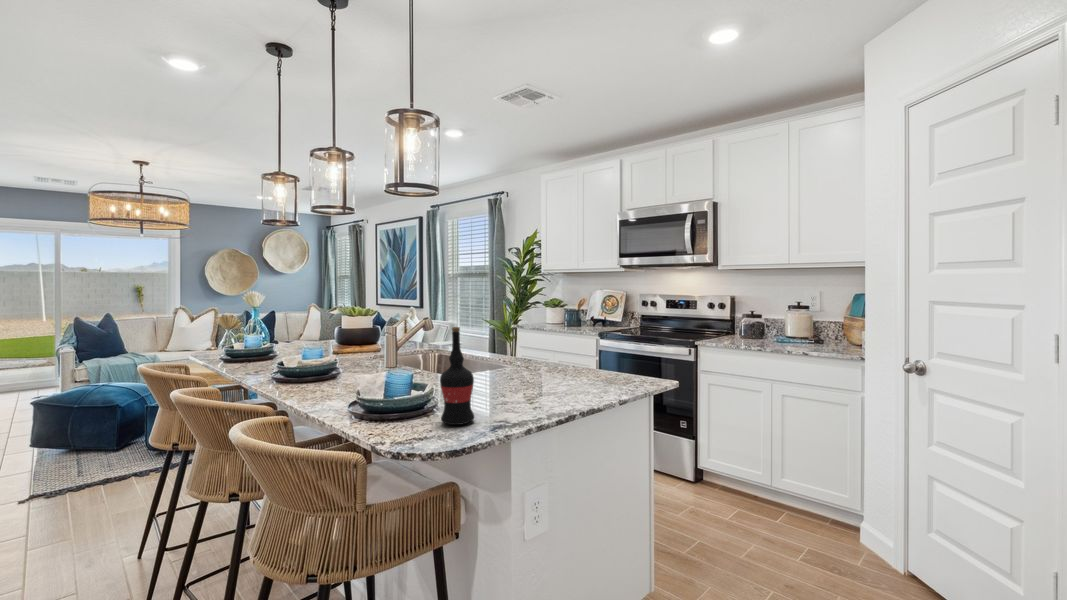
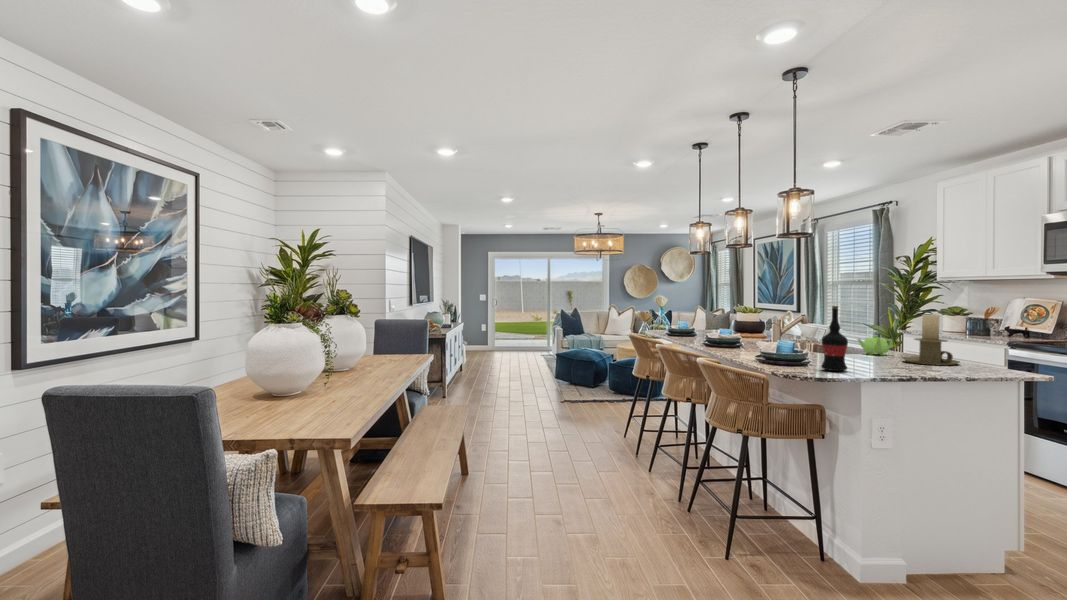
candle holder: none [528,323,583,385] -> present [902,315,960,366]
teapot: none [481,347,517,372] -> present [857,335,893,356]

